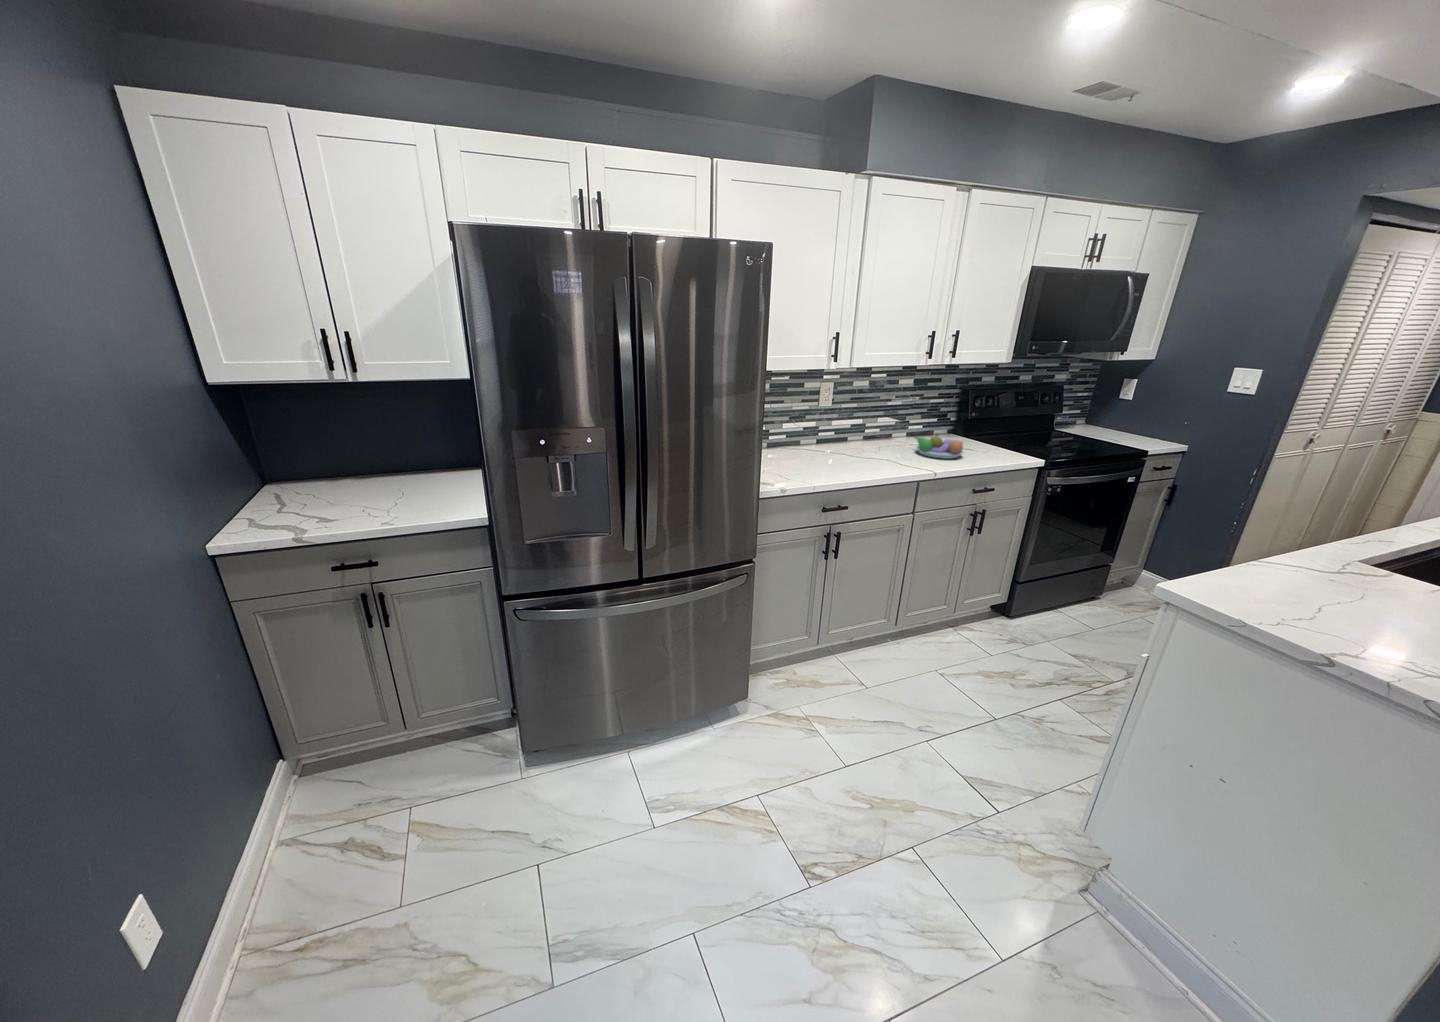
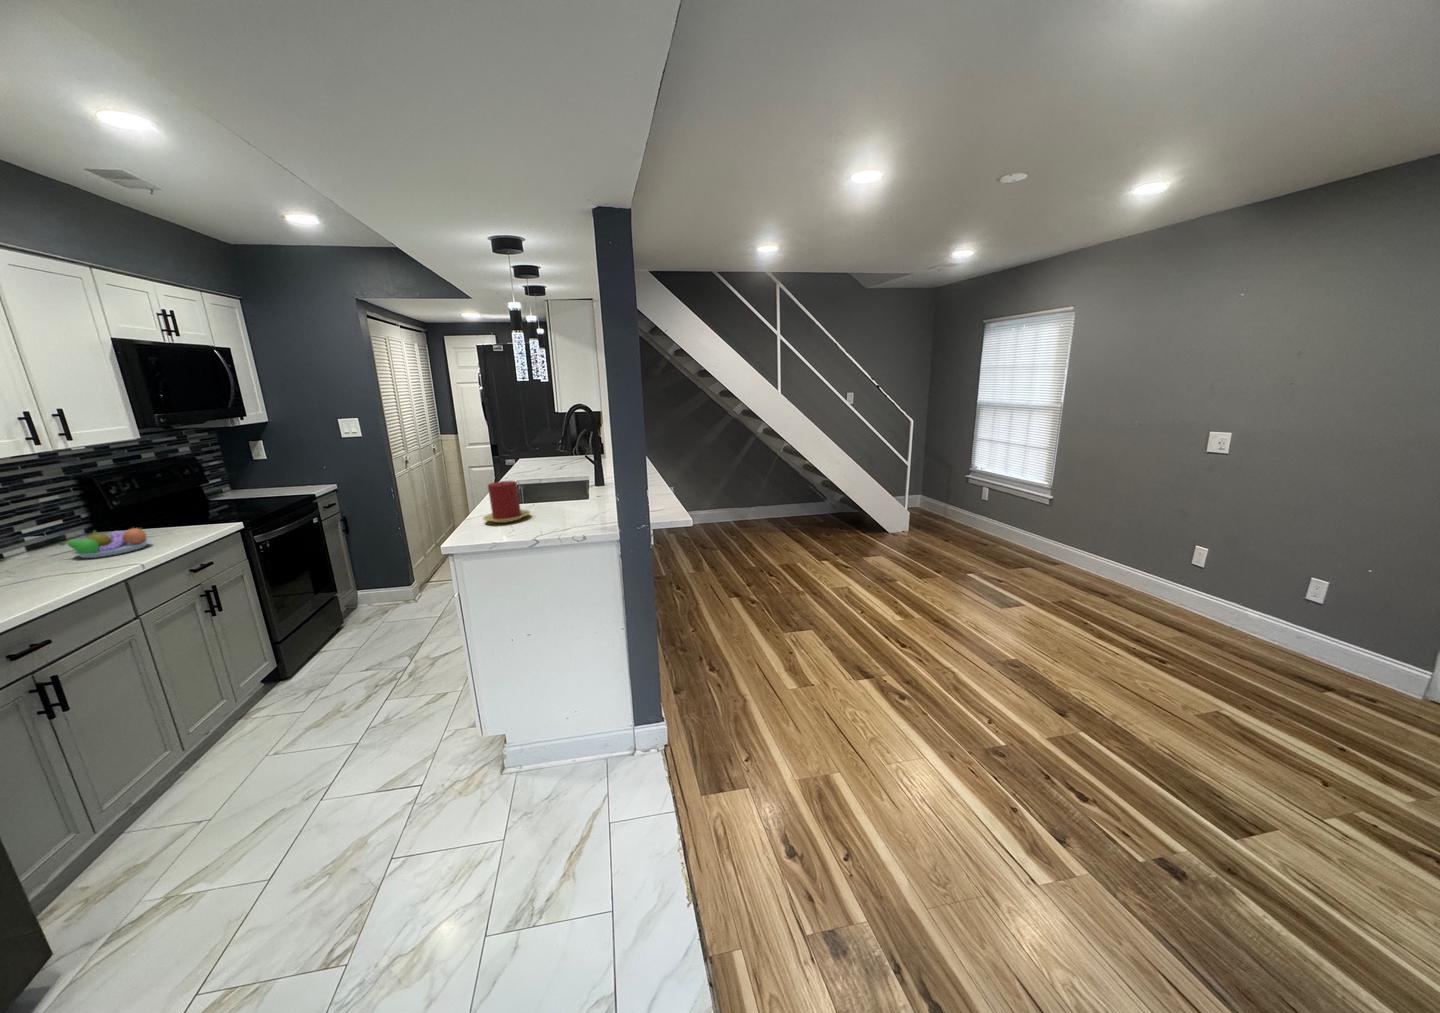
candle: none [1254,547,1370,634] -> present [483,481,530,523]

